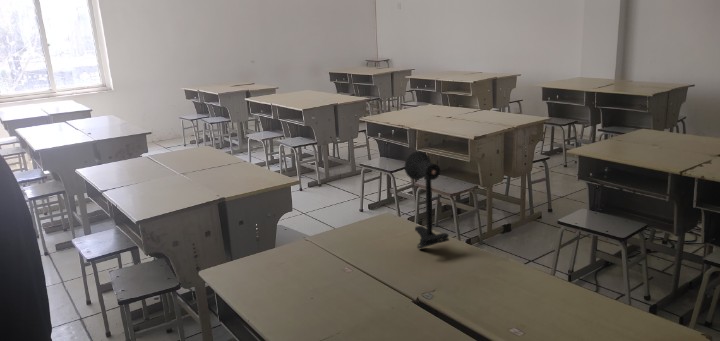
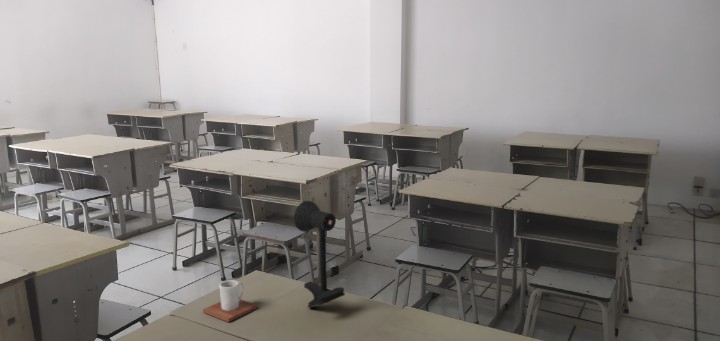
mug: none [331,217,376,252] -> present [203,280,257,322]

